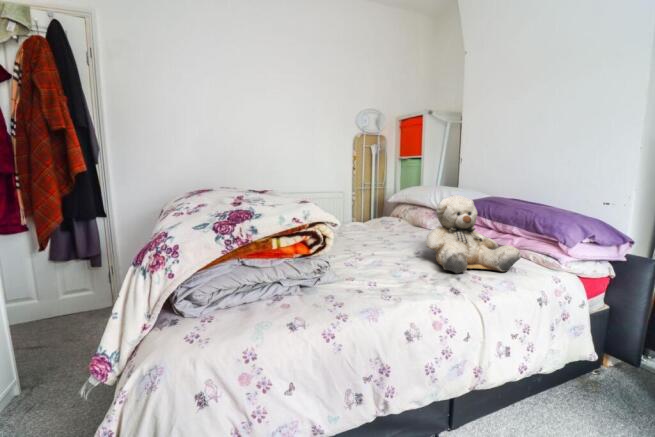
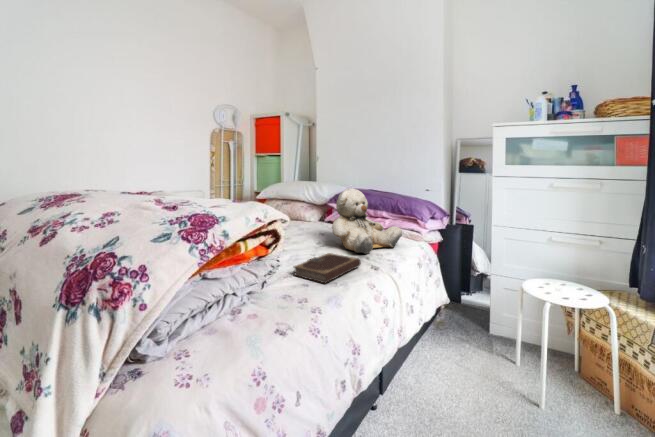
notebook: none [352,265,433,295] -> present [294,253,361,283]

